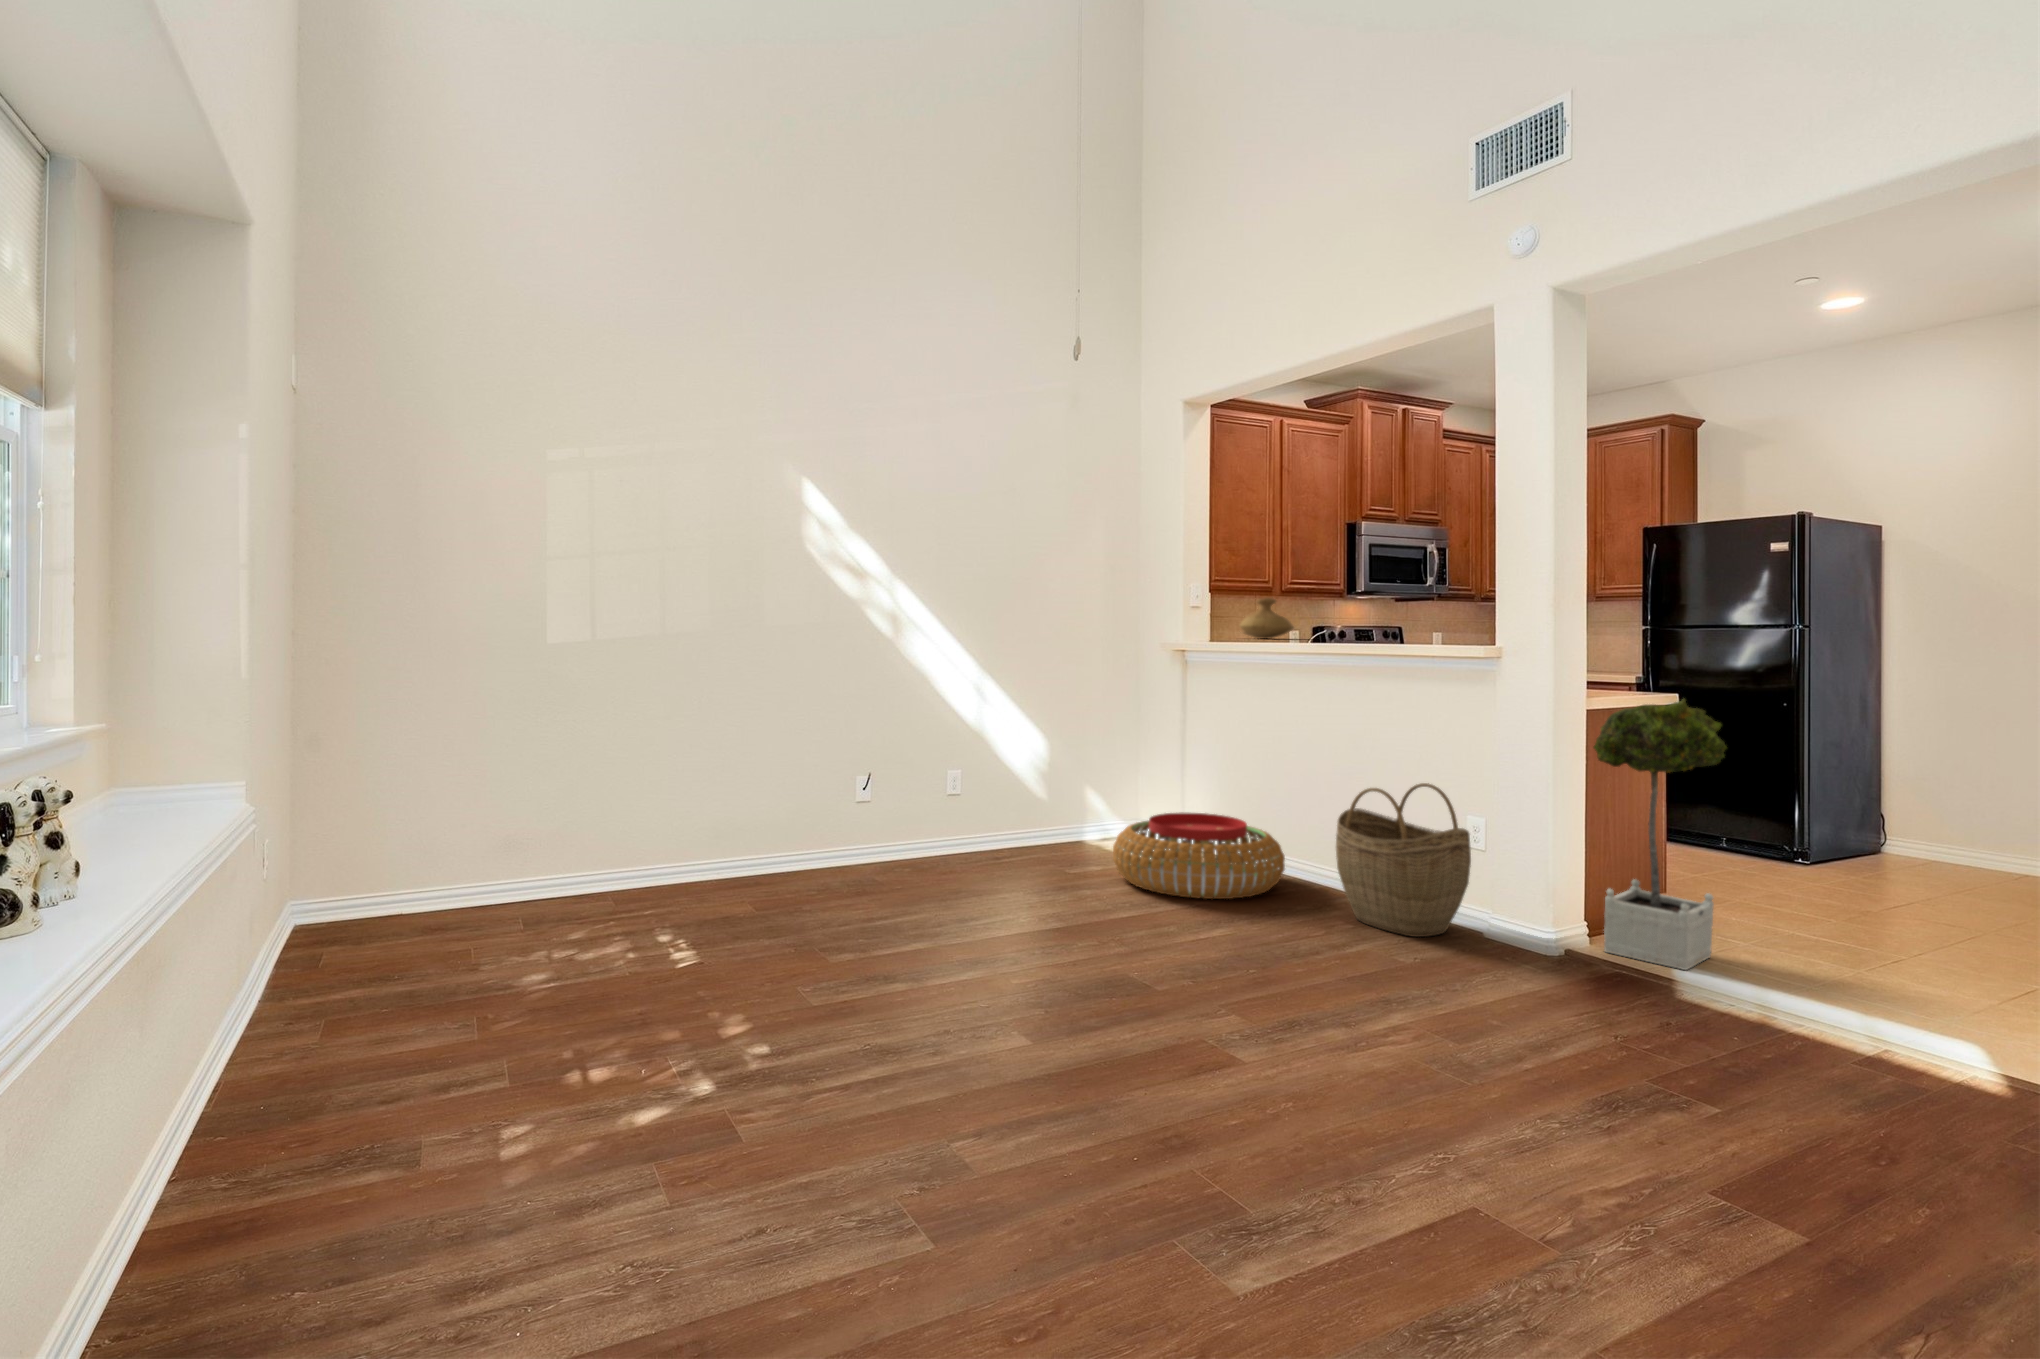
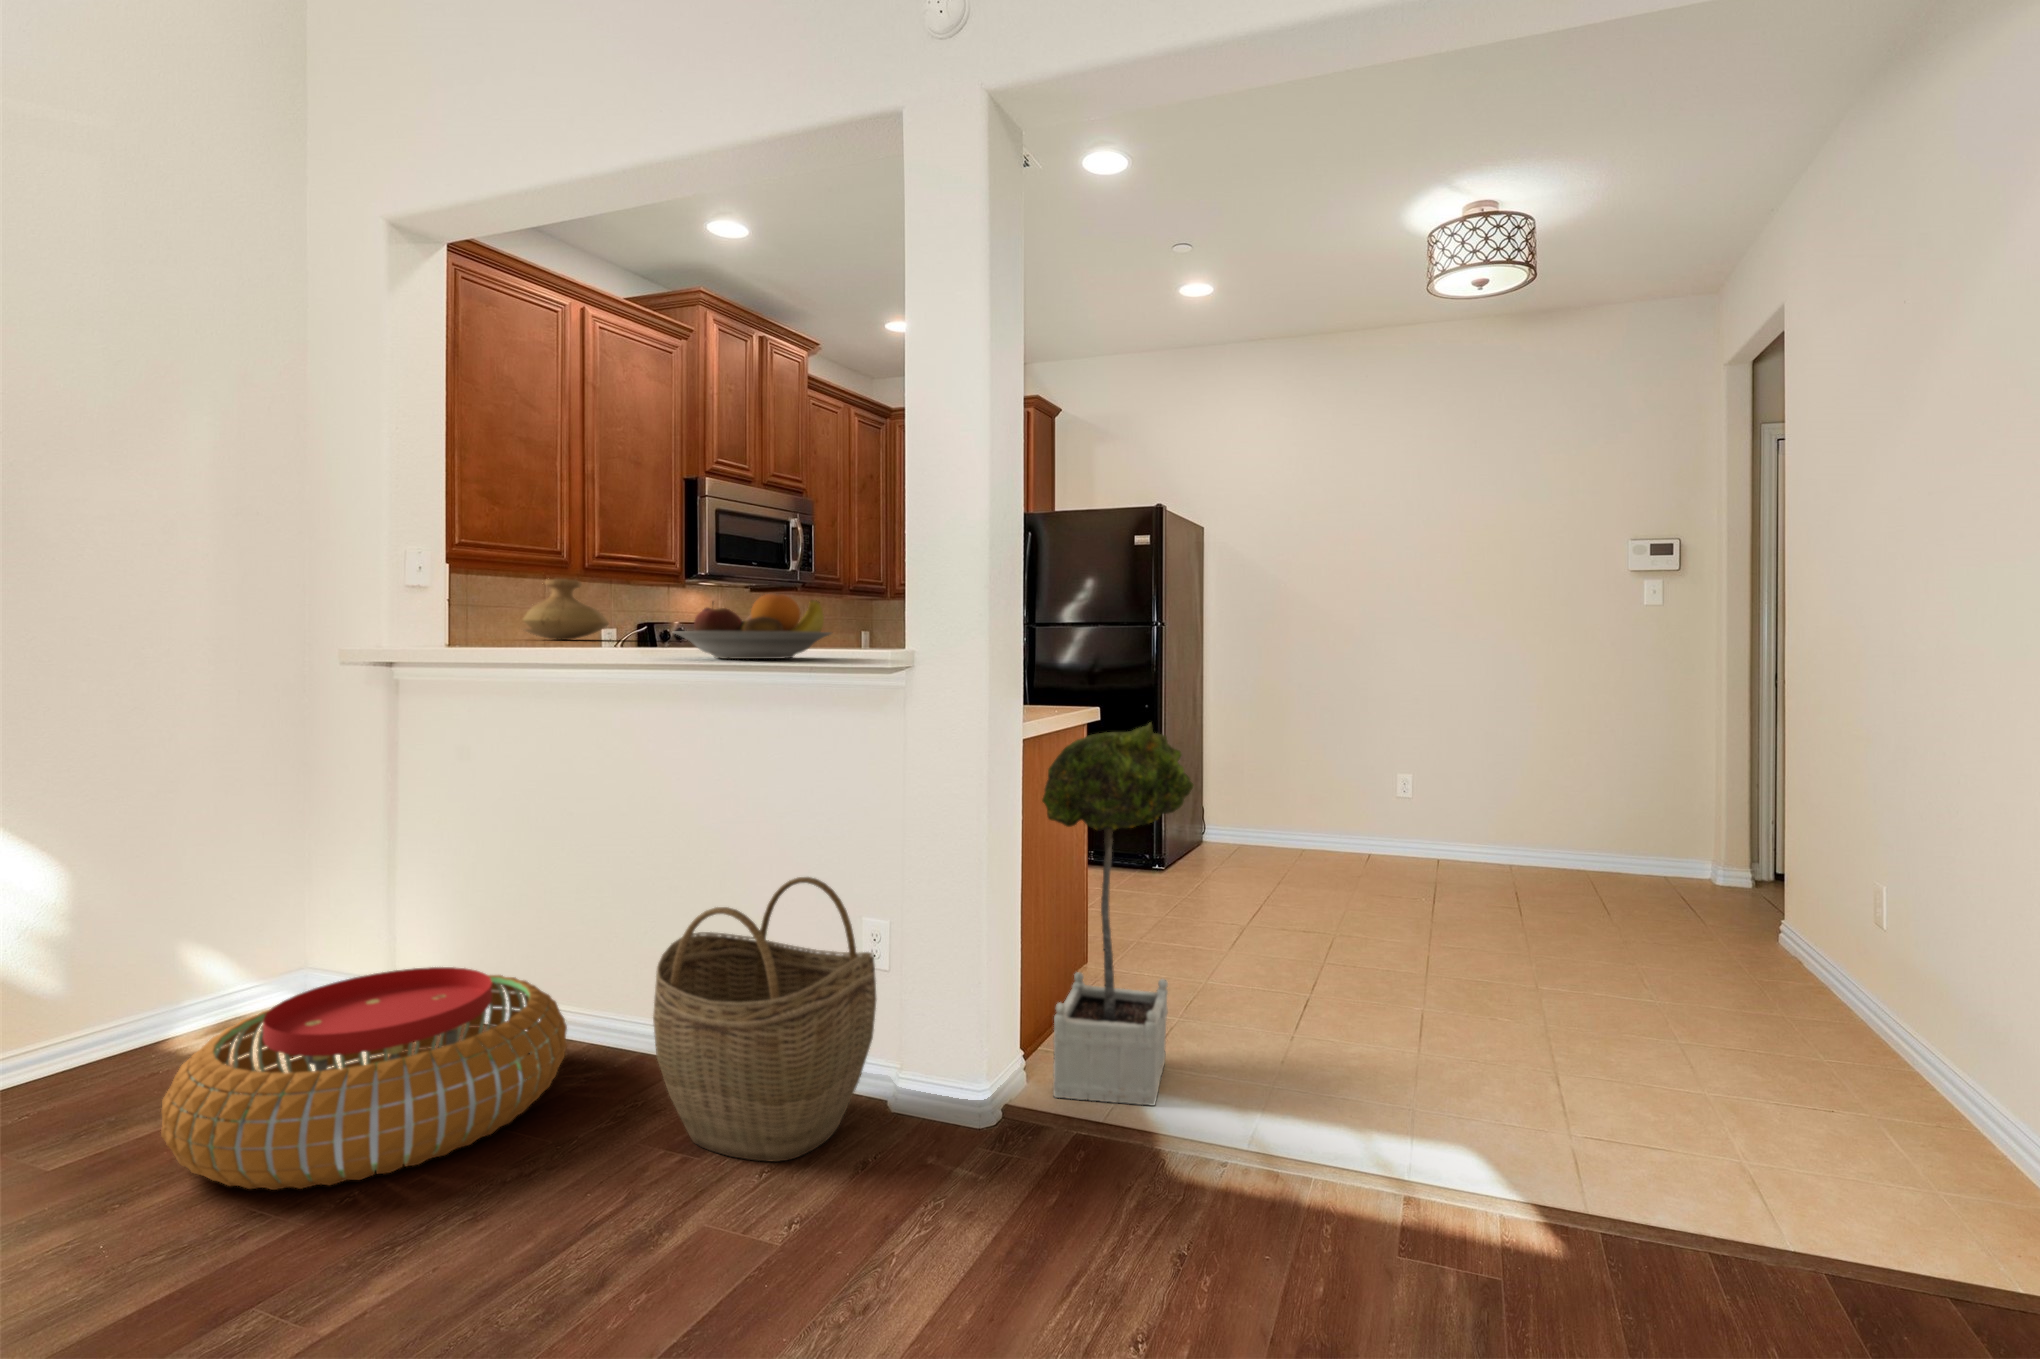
fruit bowl: none [1345,611,1446,650] -> present [673,594,831,659]

